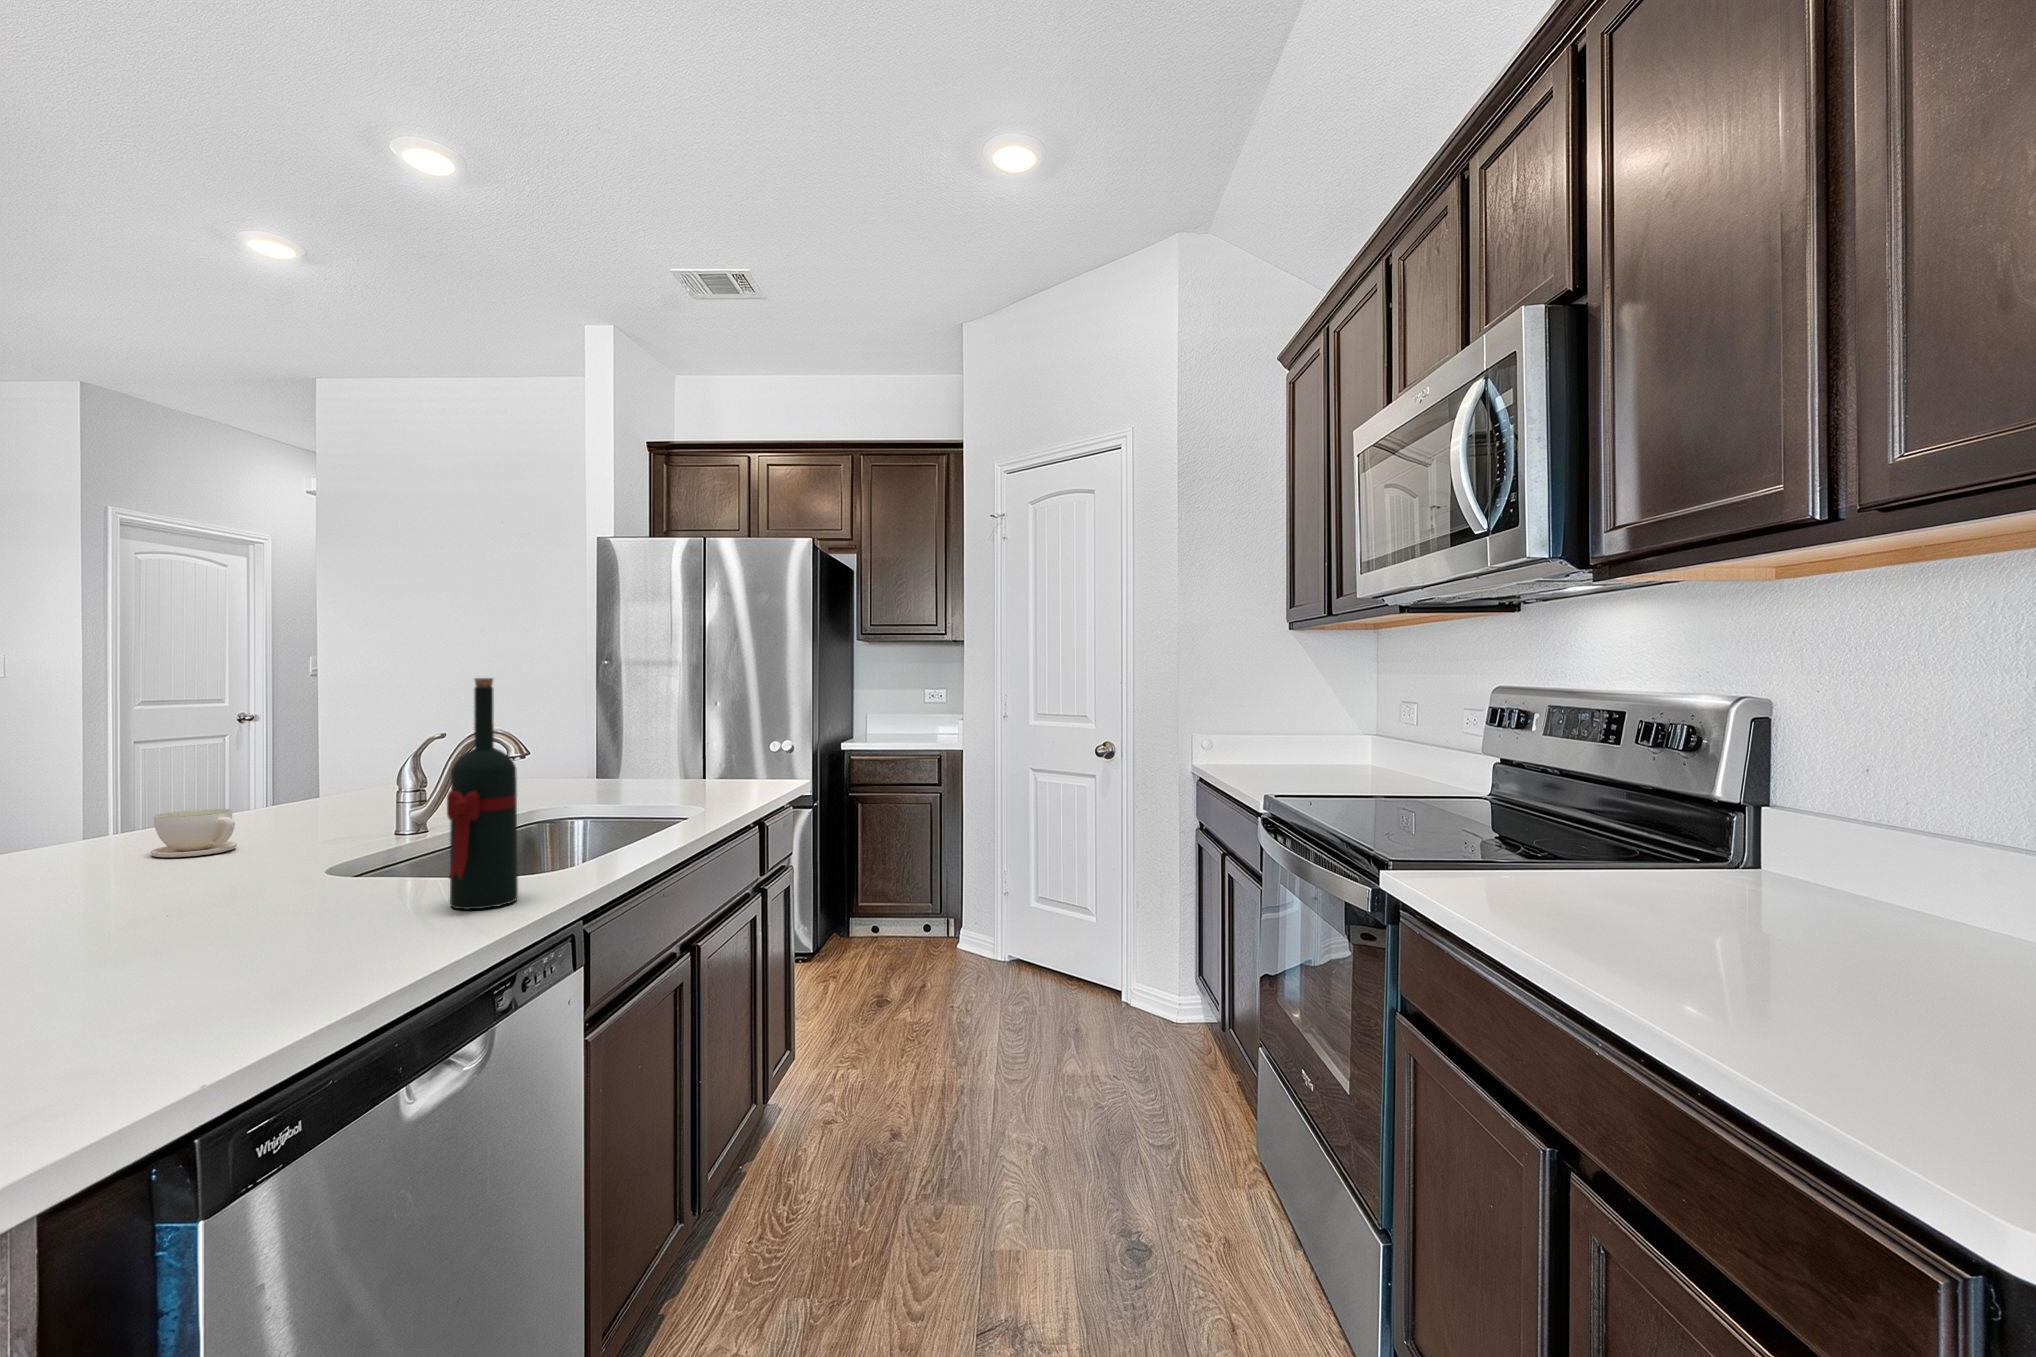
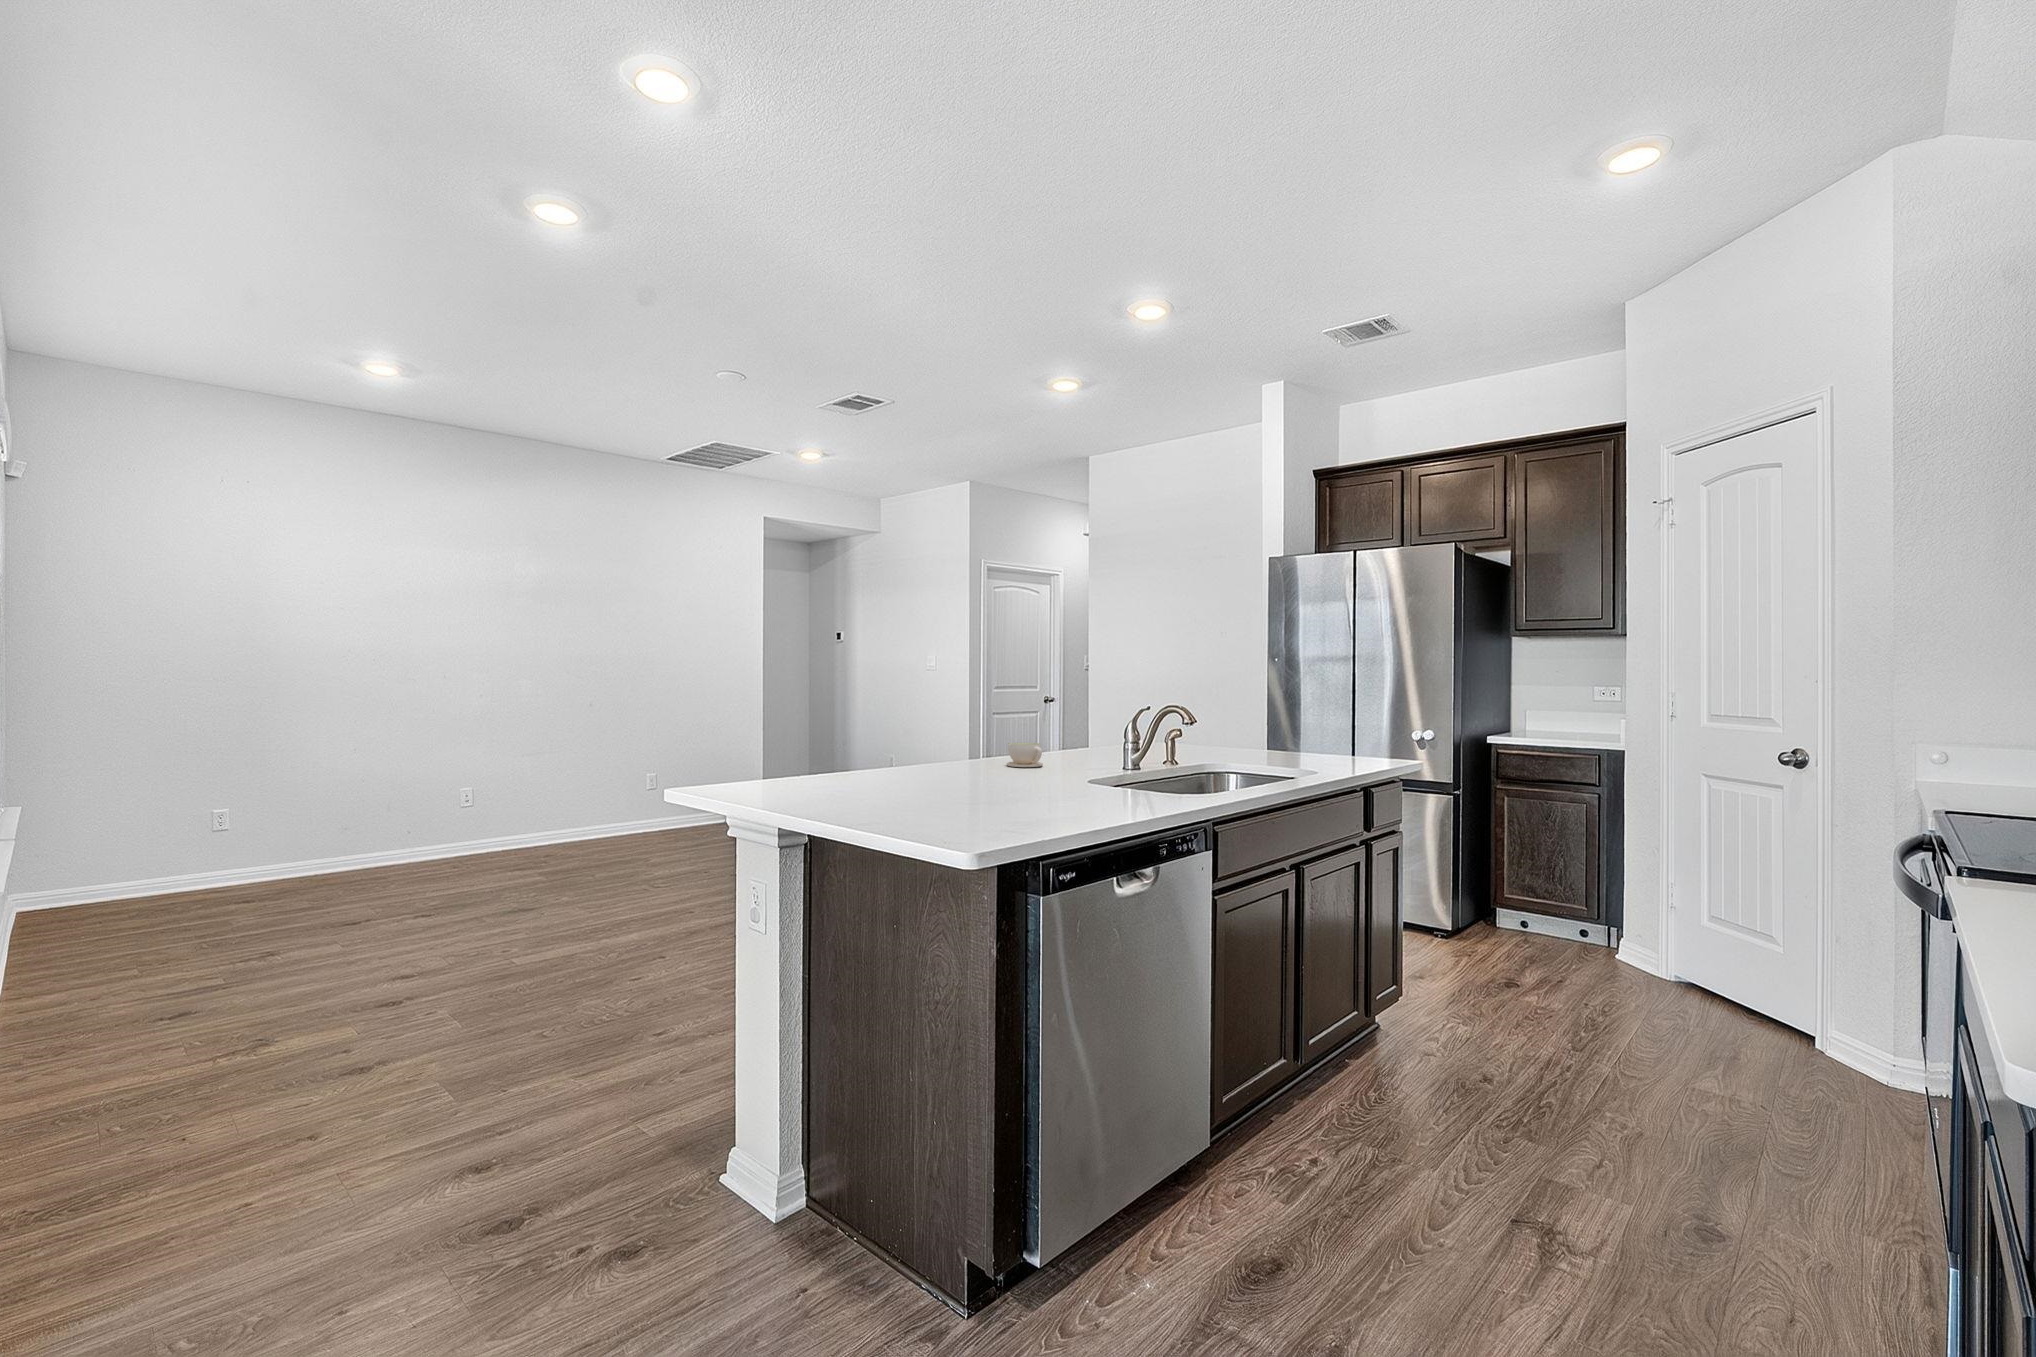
wine bottle: present [447,678,518,909] -> none [1135,668,1173,804]

